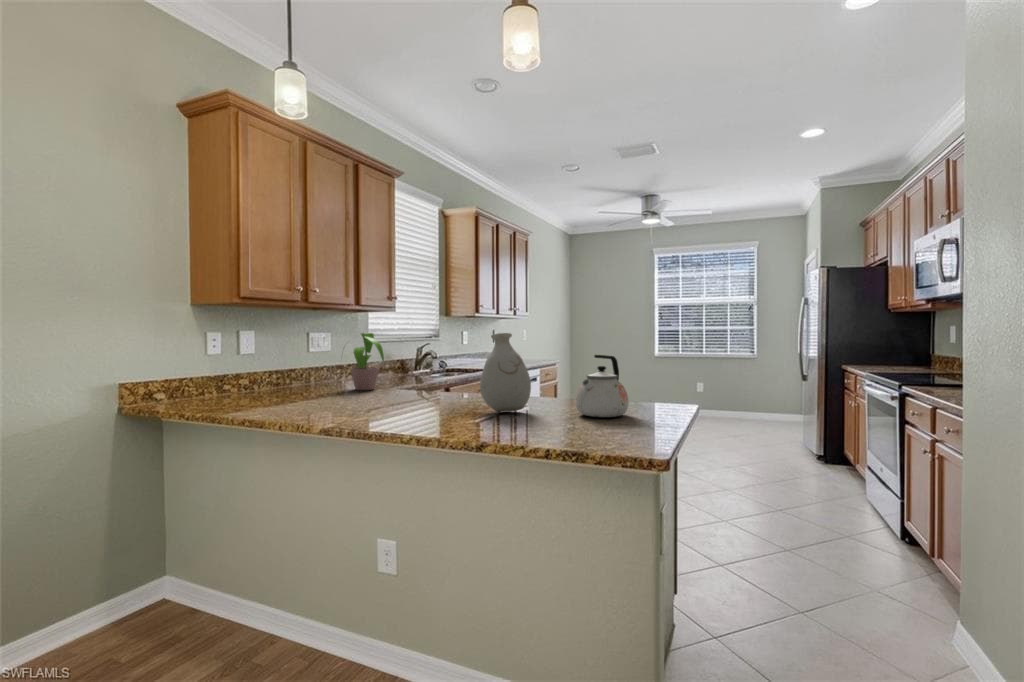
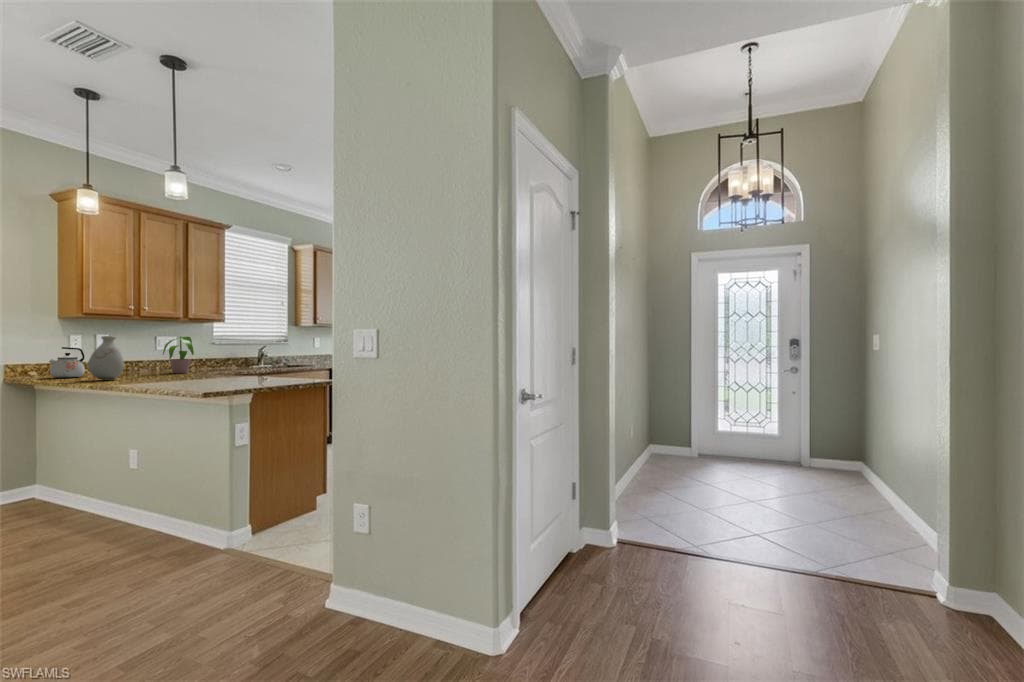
vase: present [480,333,531,412] -> present [88,336,124,380]
kettle: present [576,355,629,417] -> present [49,347,85,378]

